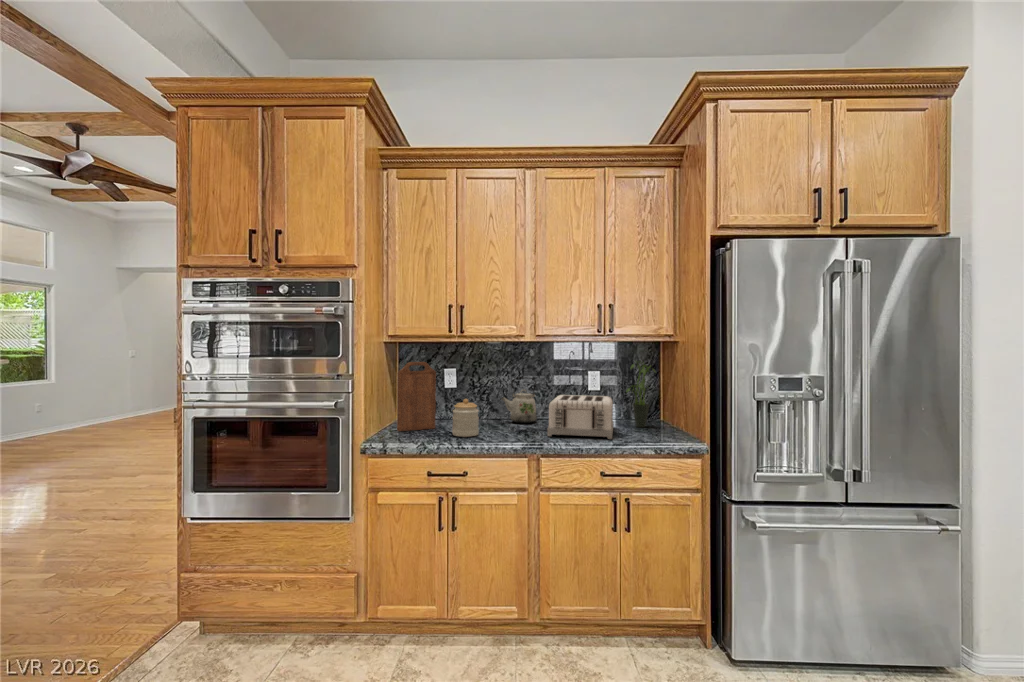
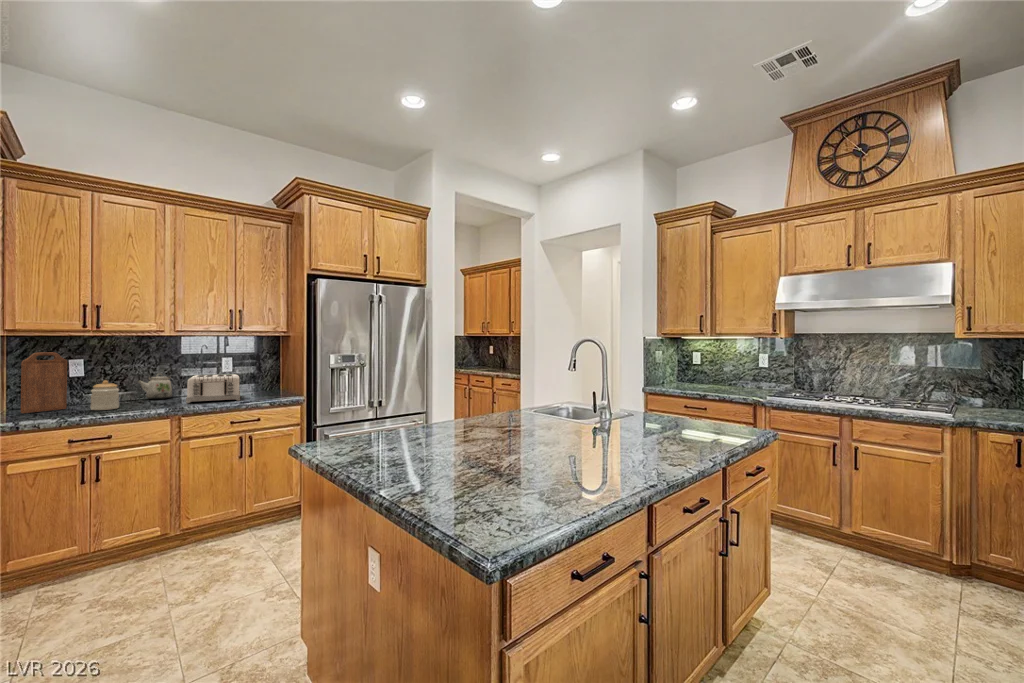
potted plant: present [626,361,655,427] -> none [250,350,273,394]

